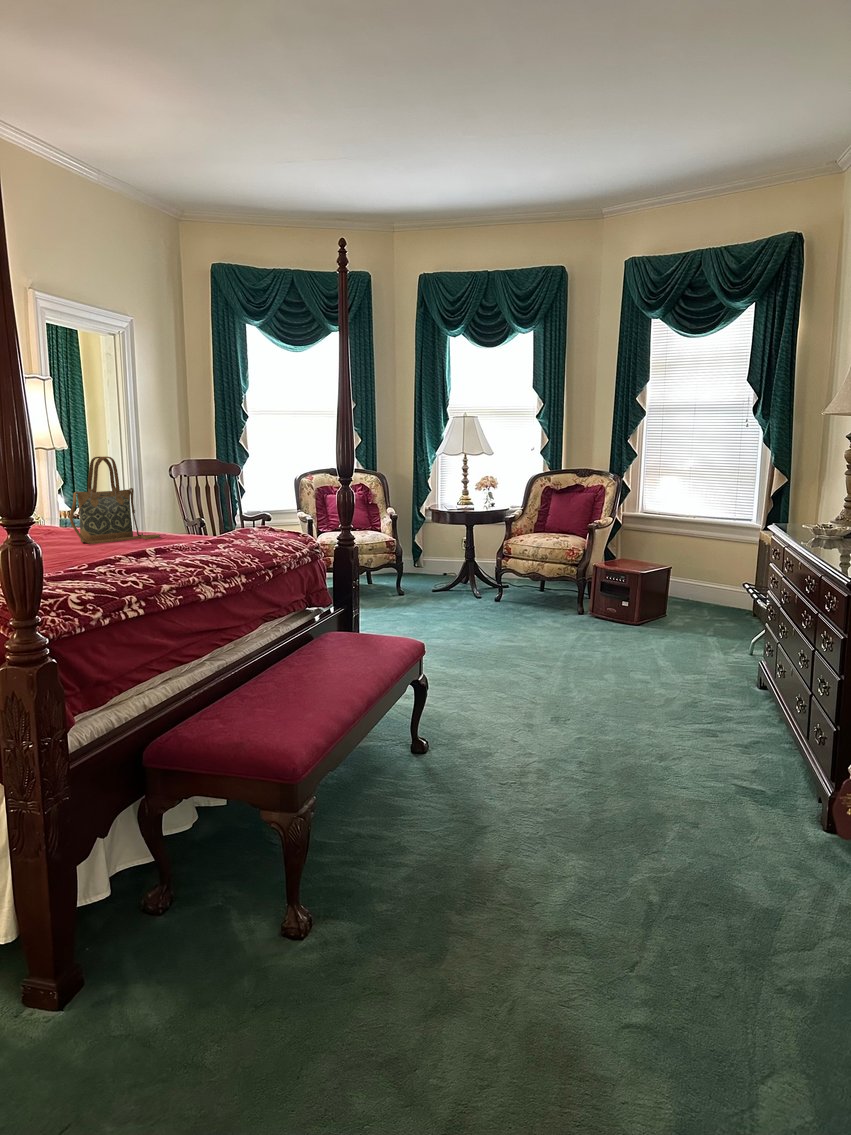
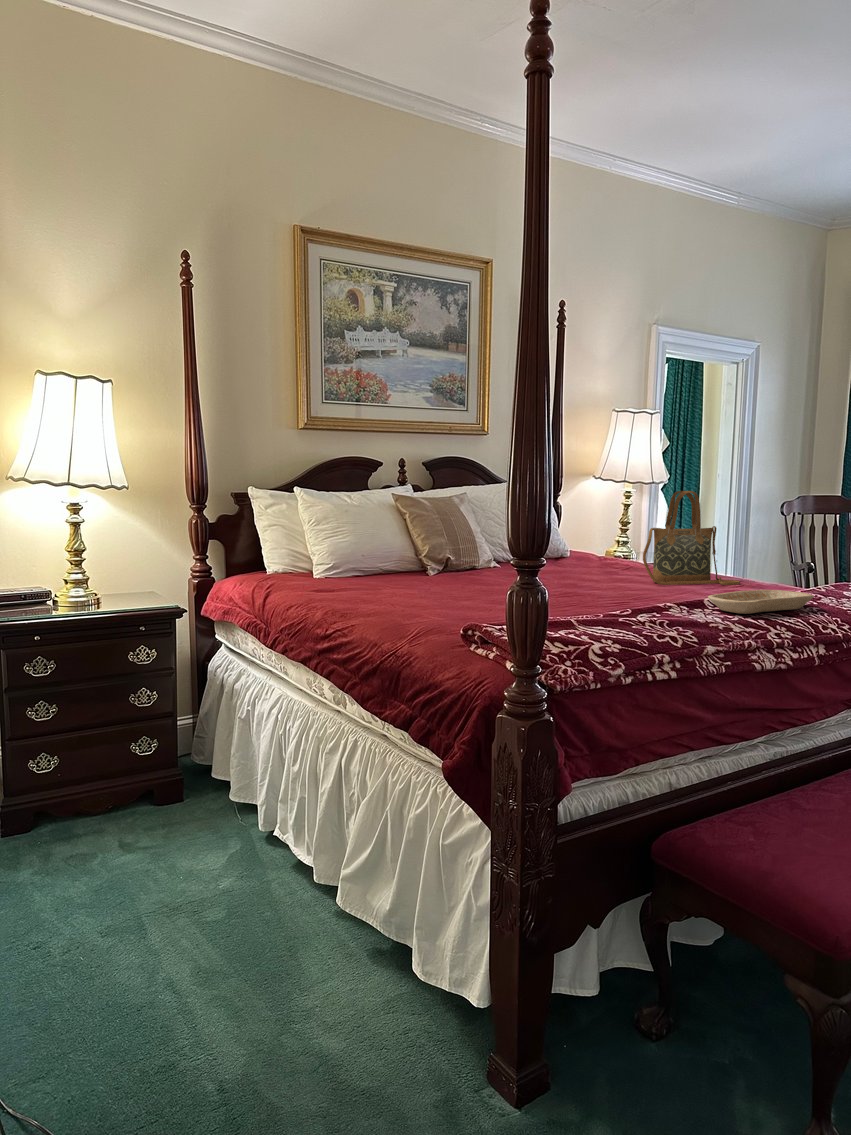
tray: none [150,537,230,558] -> present [708,590,814,614]

